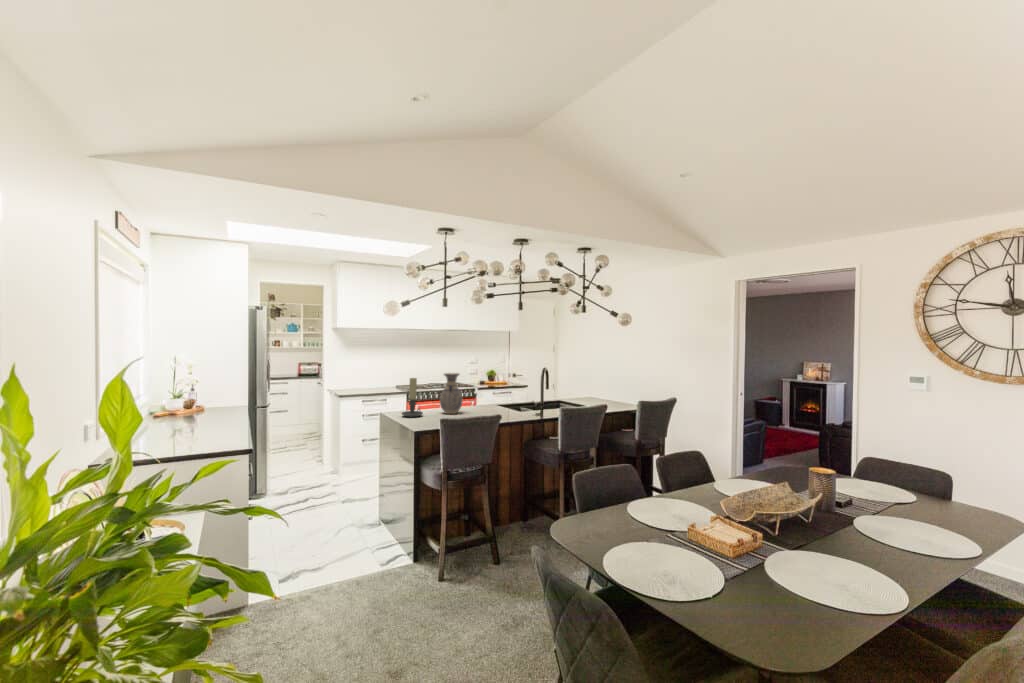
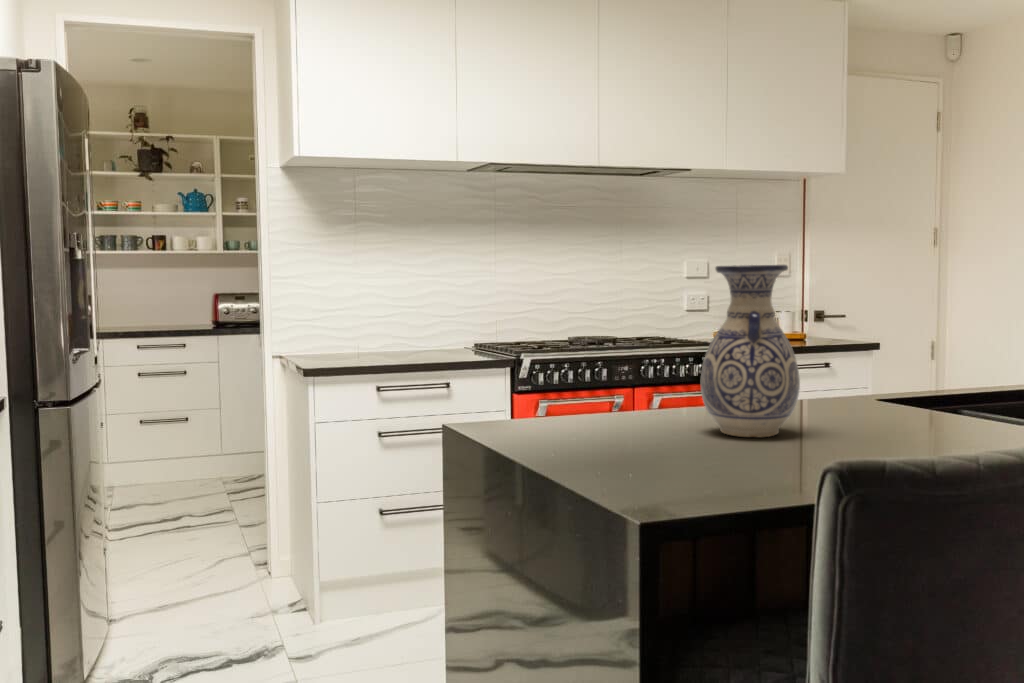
candle holder: present [402,378,423,417] -> none [552,277,643,451]

